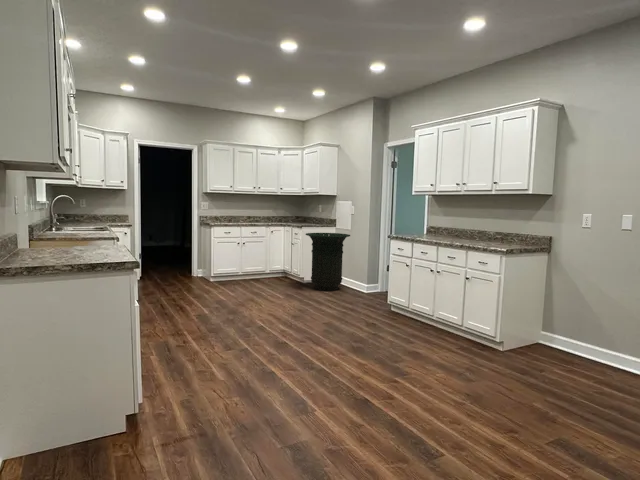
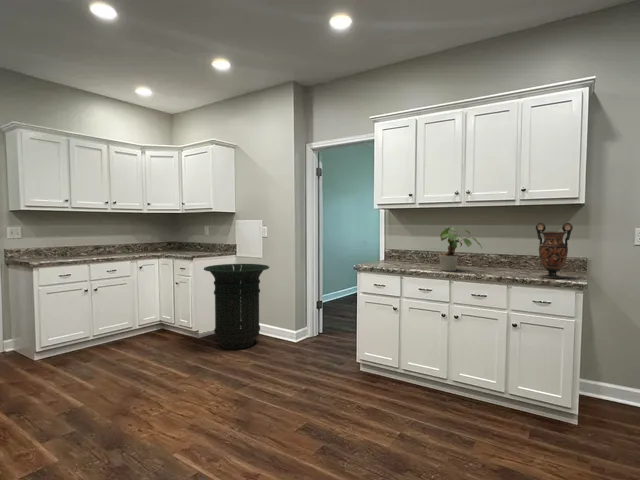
vase: none [491,207,513,248] -> present [536,223,573,279]
potted plant: none [438,209,467,241] -> present [439,227,482,271]

